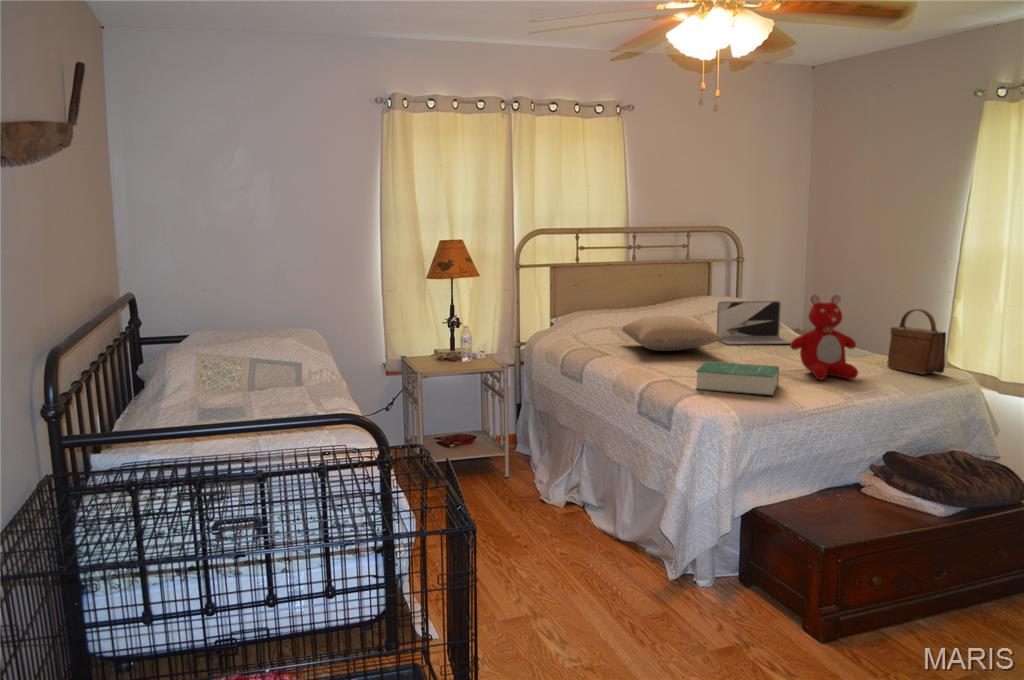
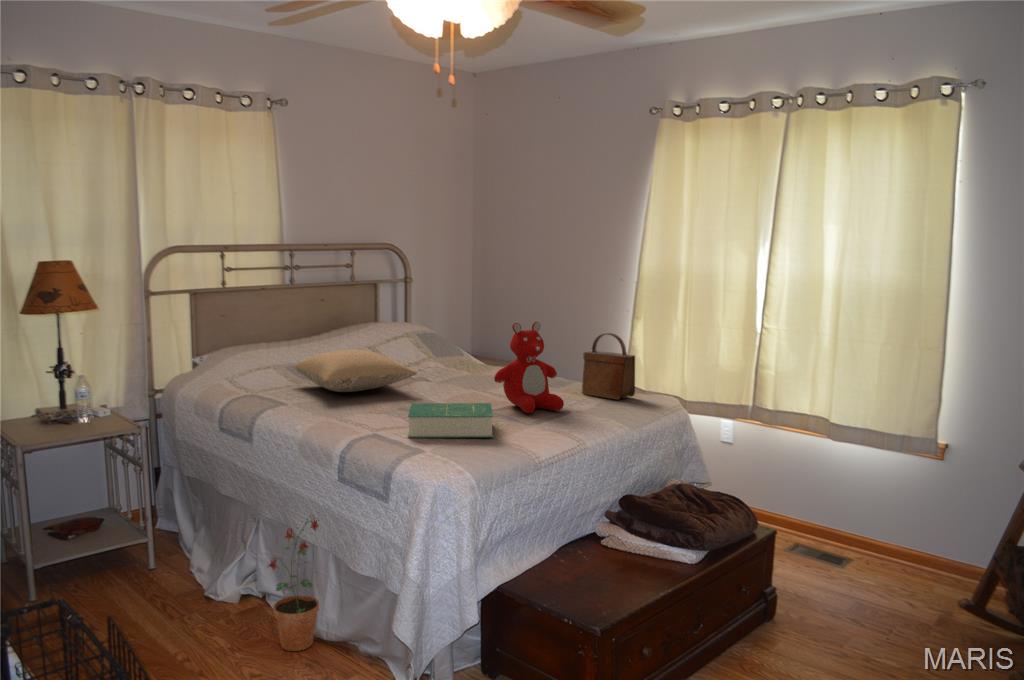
laptop: present [717,301,791,345] -> none [398,327,480,378]
potted plant: none [574,446,623,555] -> present [269,515,319,651]

